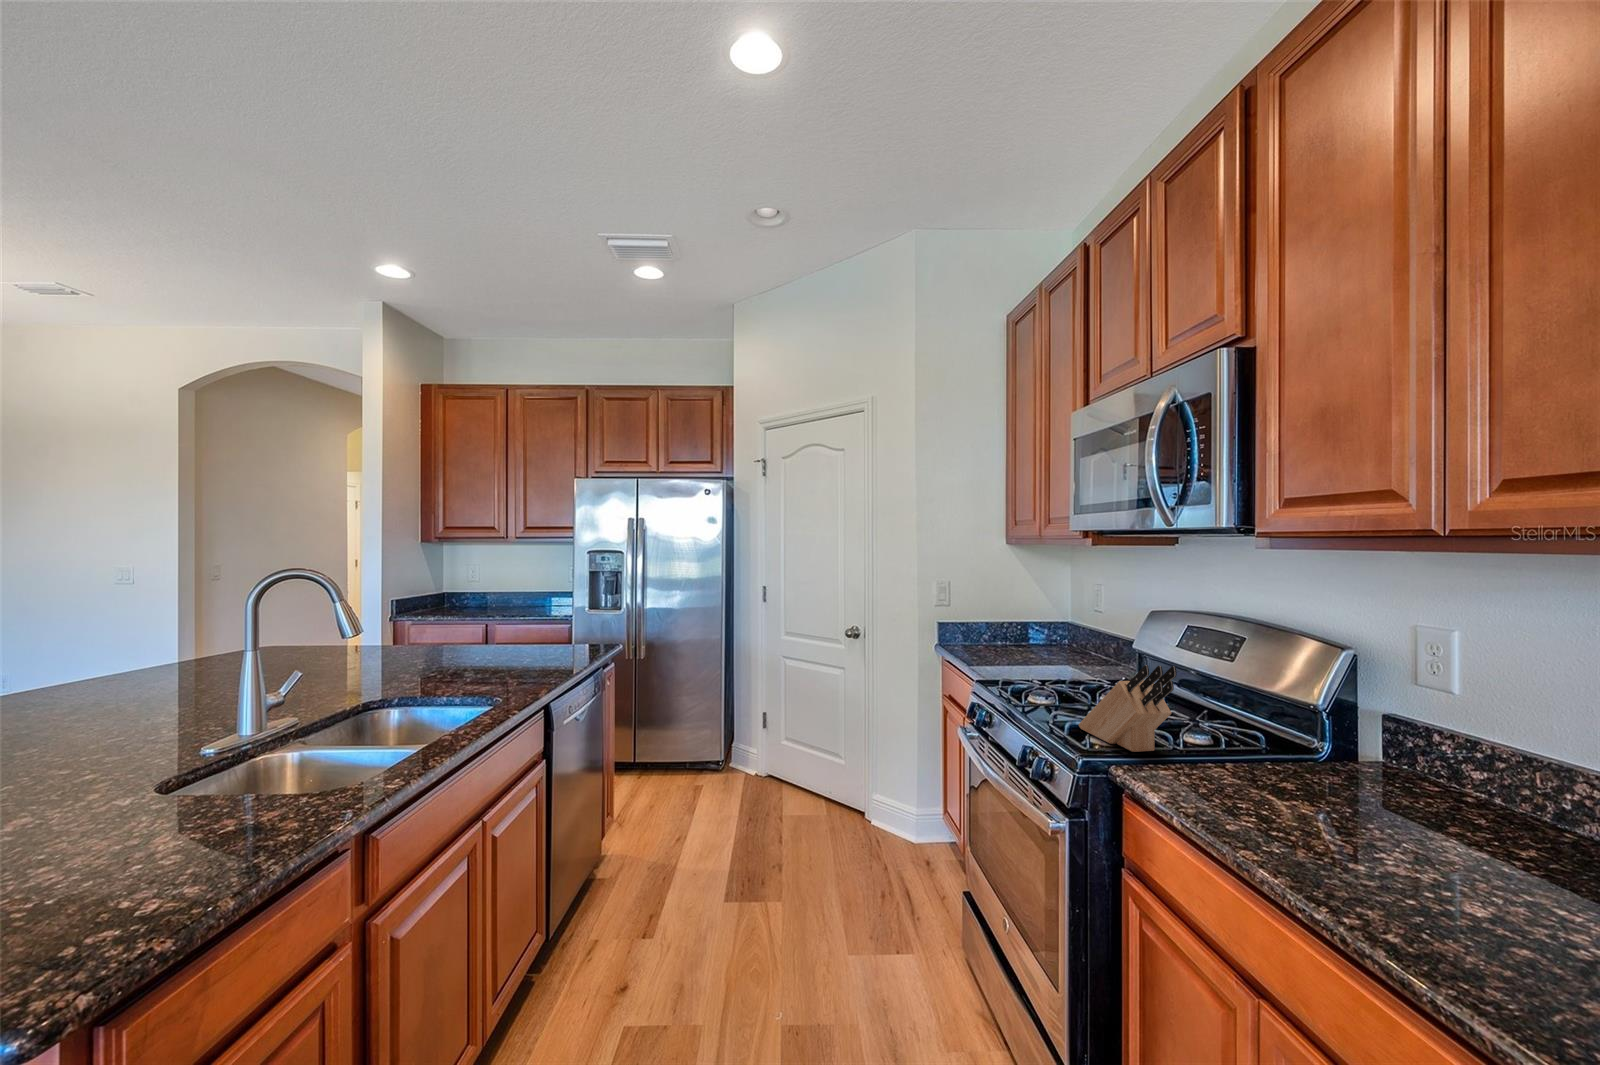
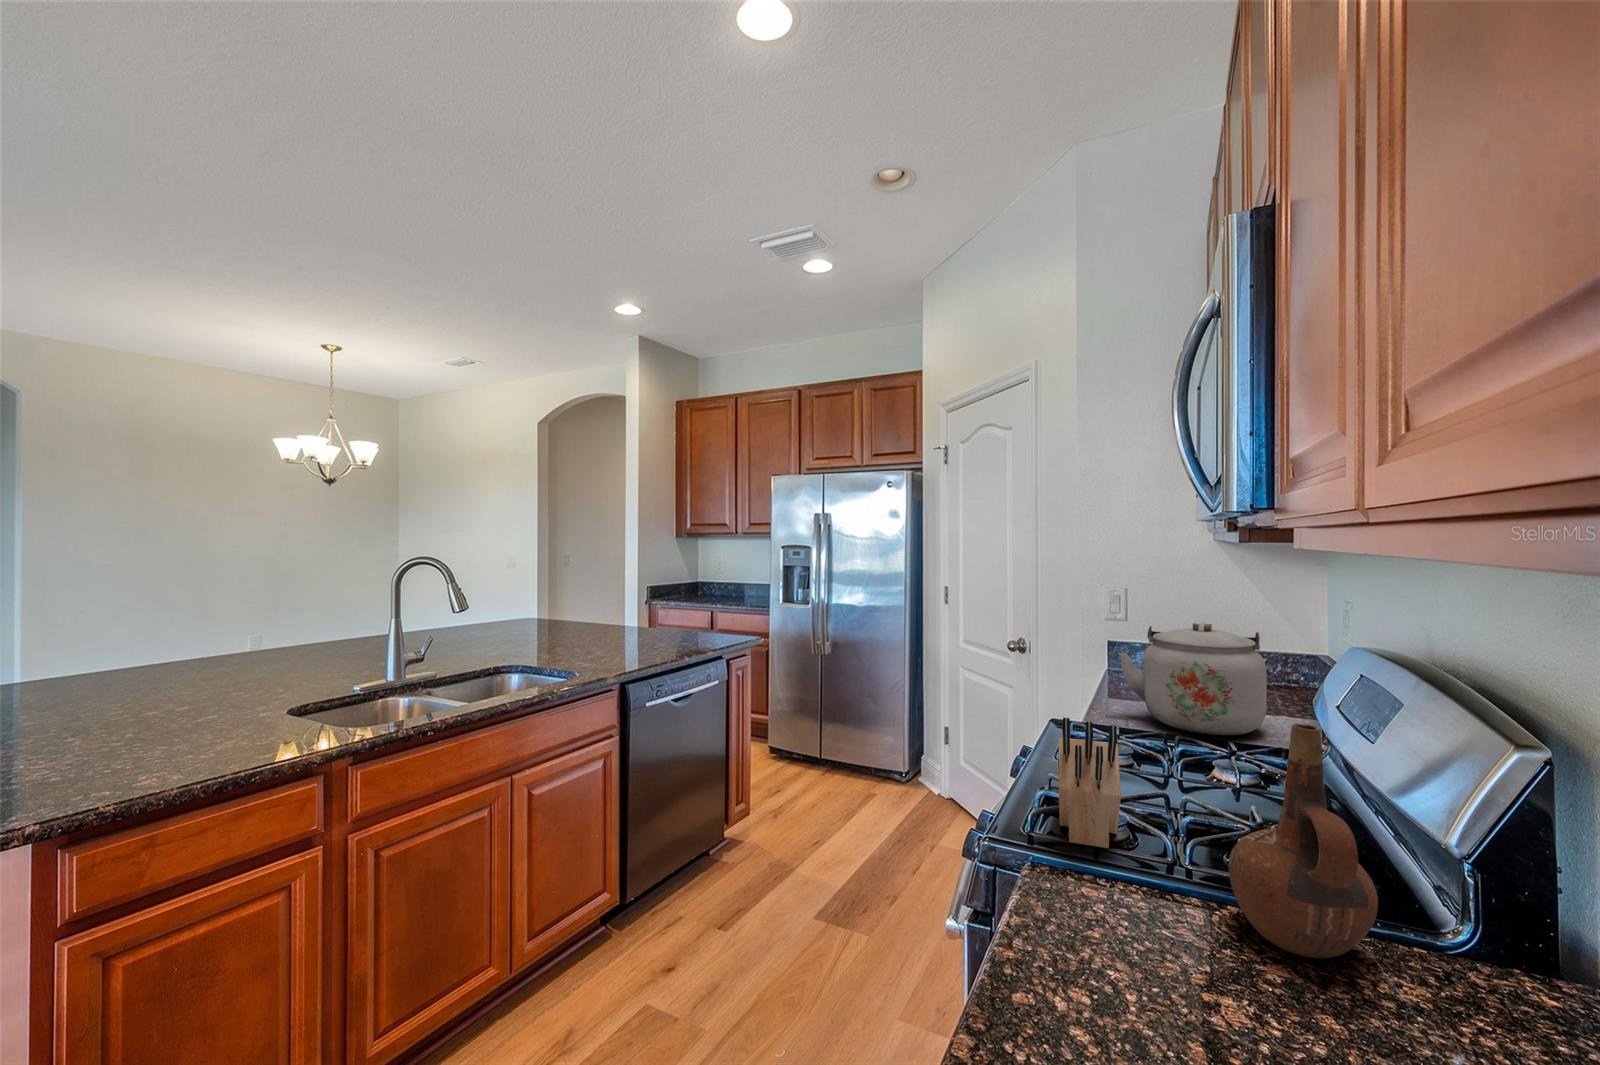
kettle: none [1007,601,1098,677] -> present [1119,622,1267,735]
ceramic pitcher: none [1255,649,1347,780] -> present [1229,724,1378,959]

